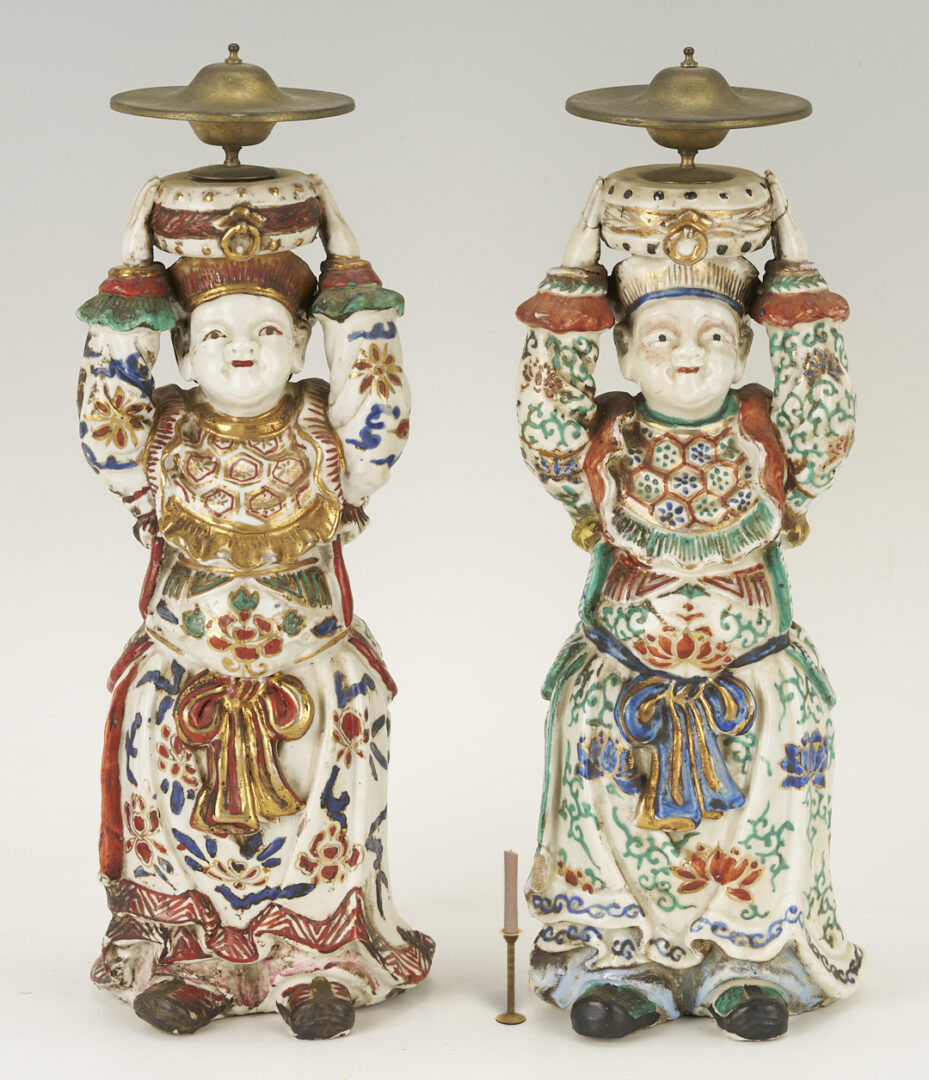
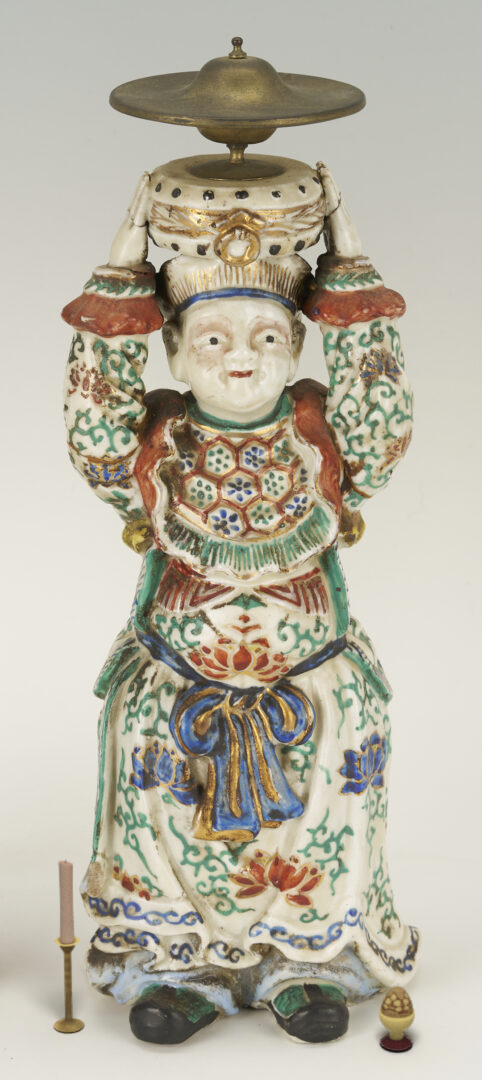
decorative egg: none [819,985,854,1050] -> present [379,986,415,1051]

